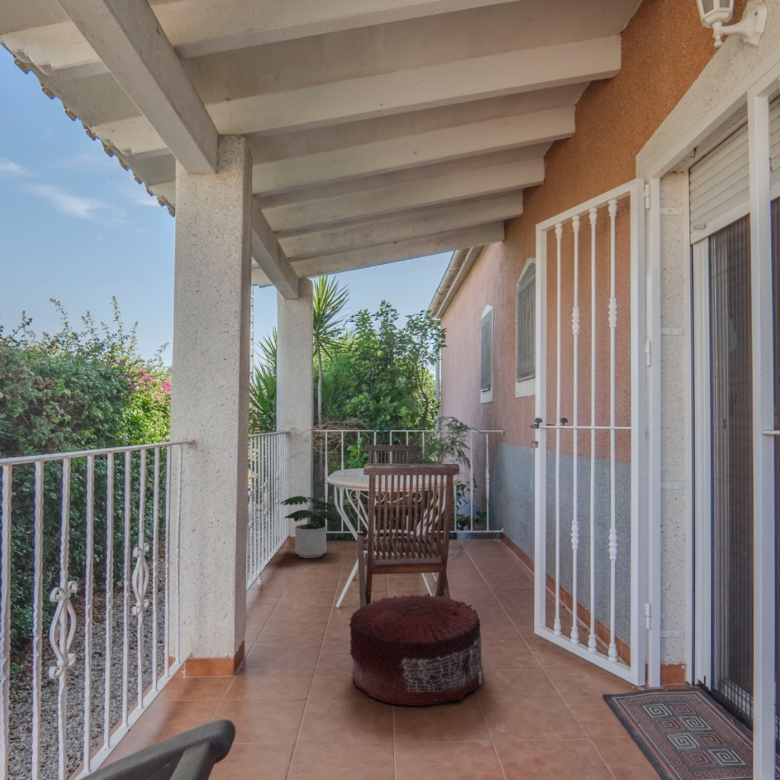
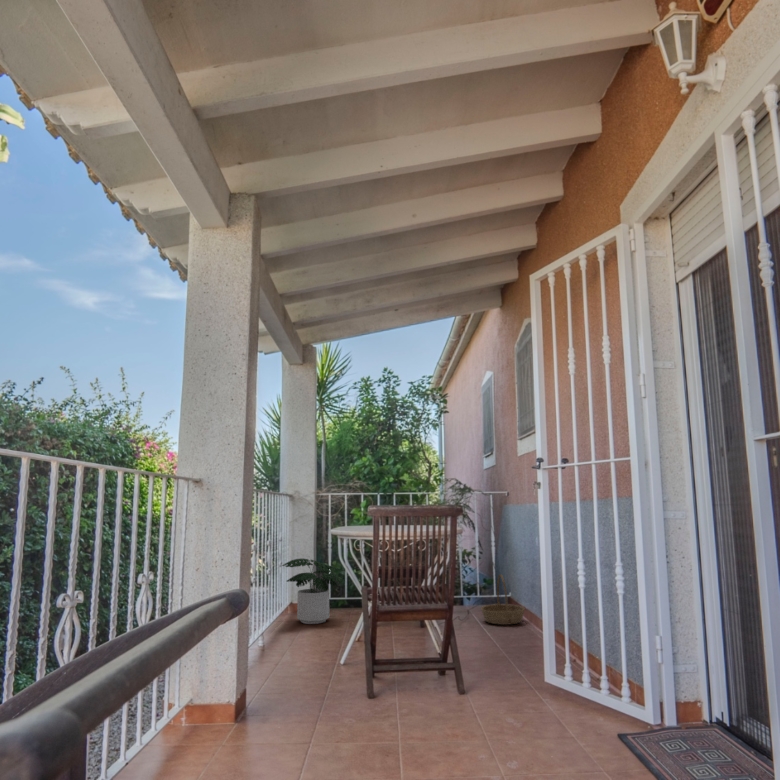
basket: none [473,514,515,562] -> present [481,575,525,625]
pouf: present [349,593,483,706] -> none [353,637,493,748]

